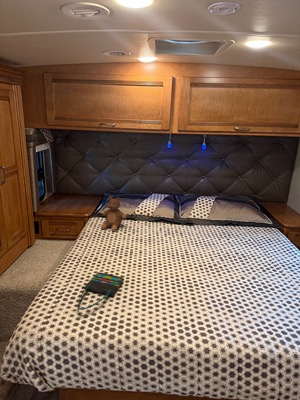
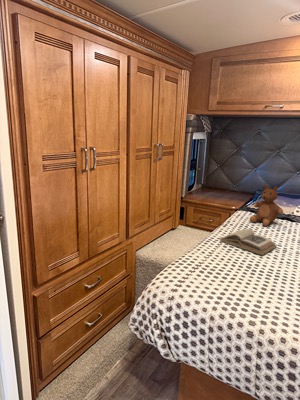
book: none [78,241,124,265] -> present [220,229,277,255]
tote bag: present [77,272,124,316] -> none [214,257,274,291]

